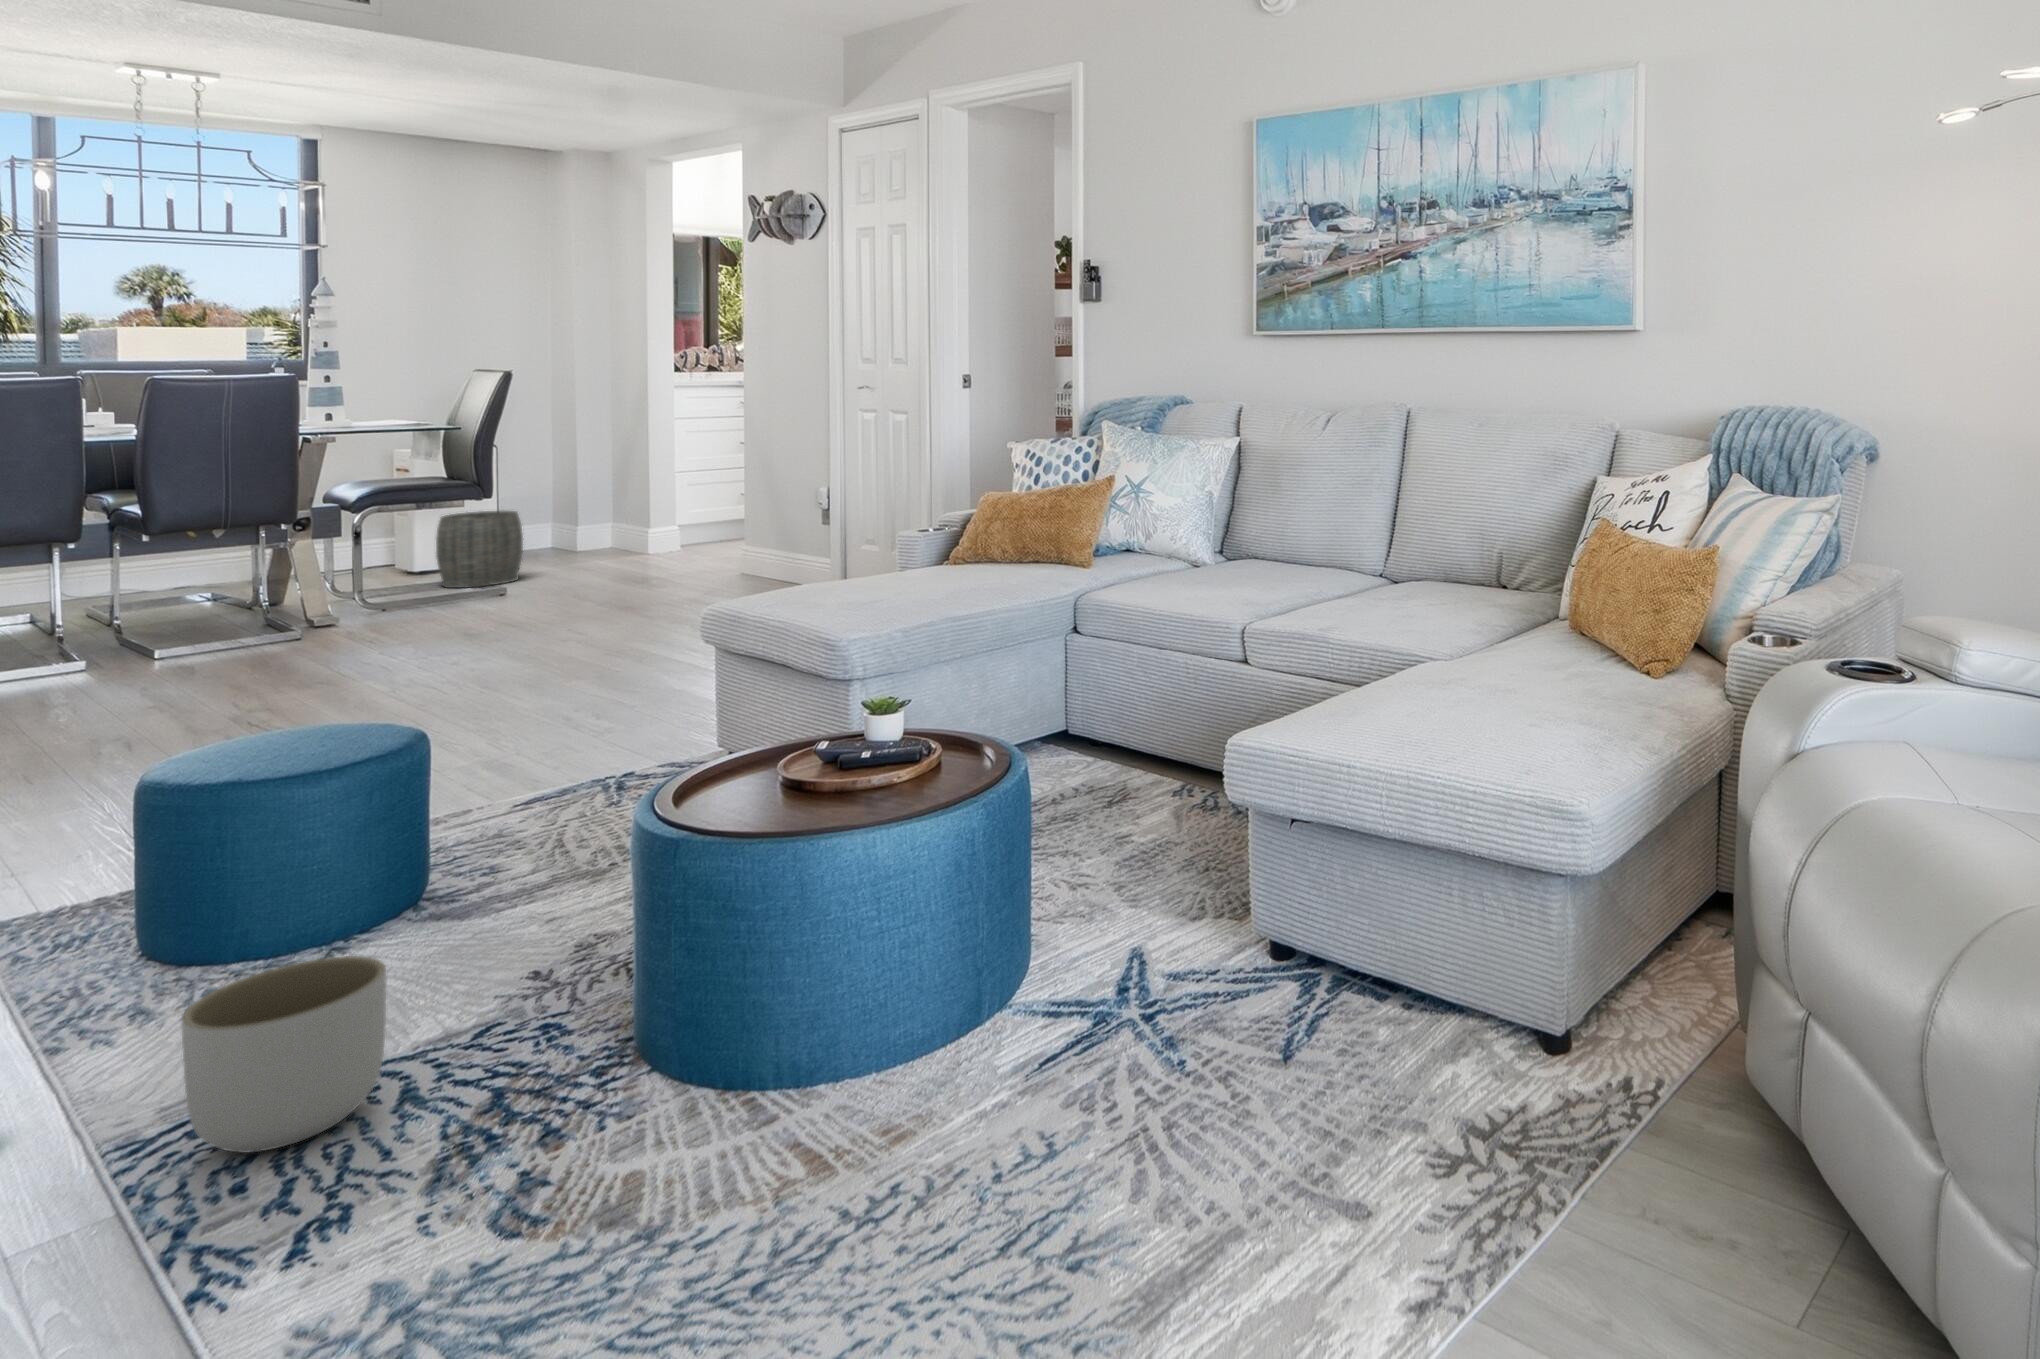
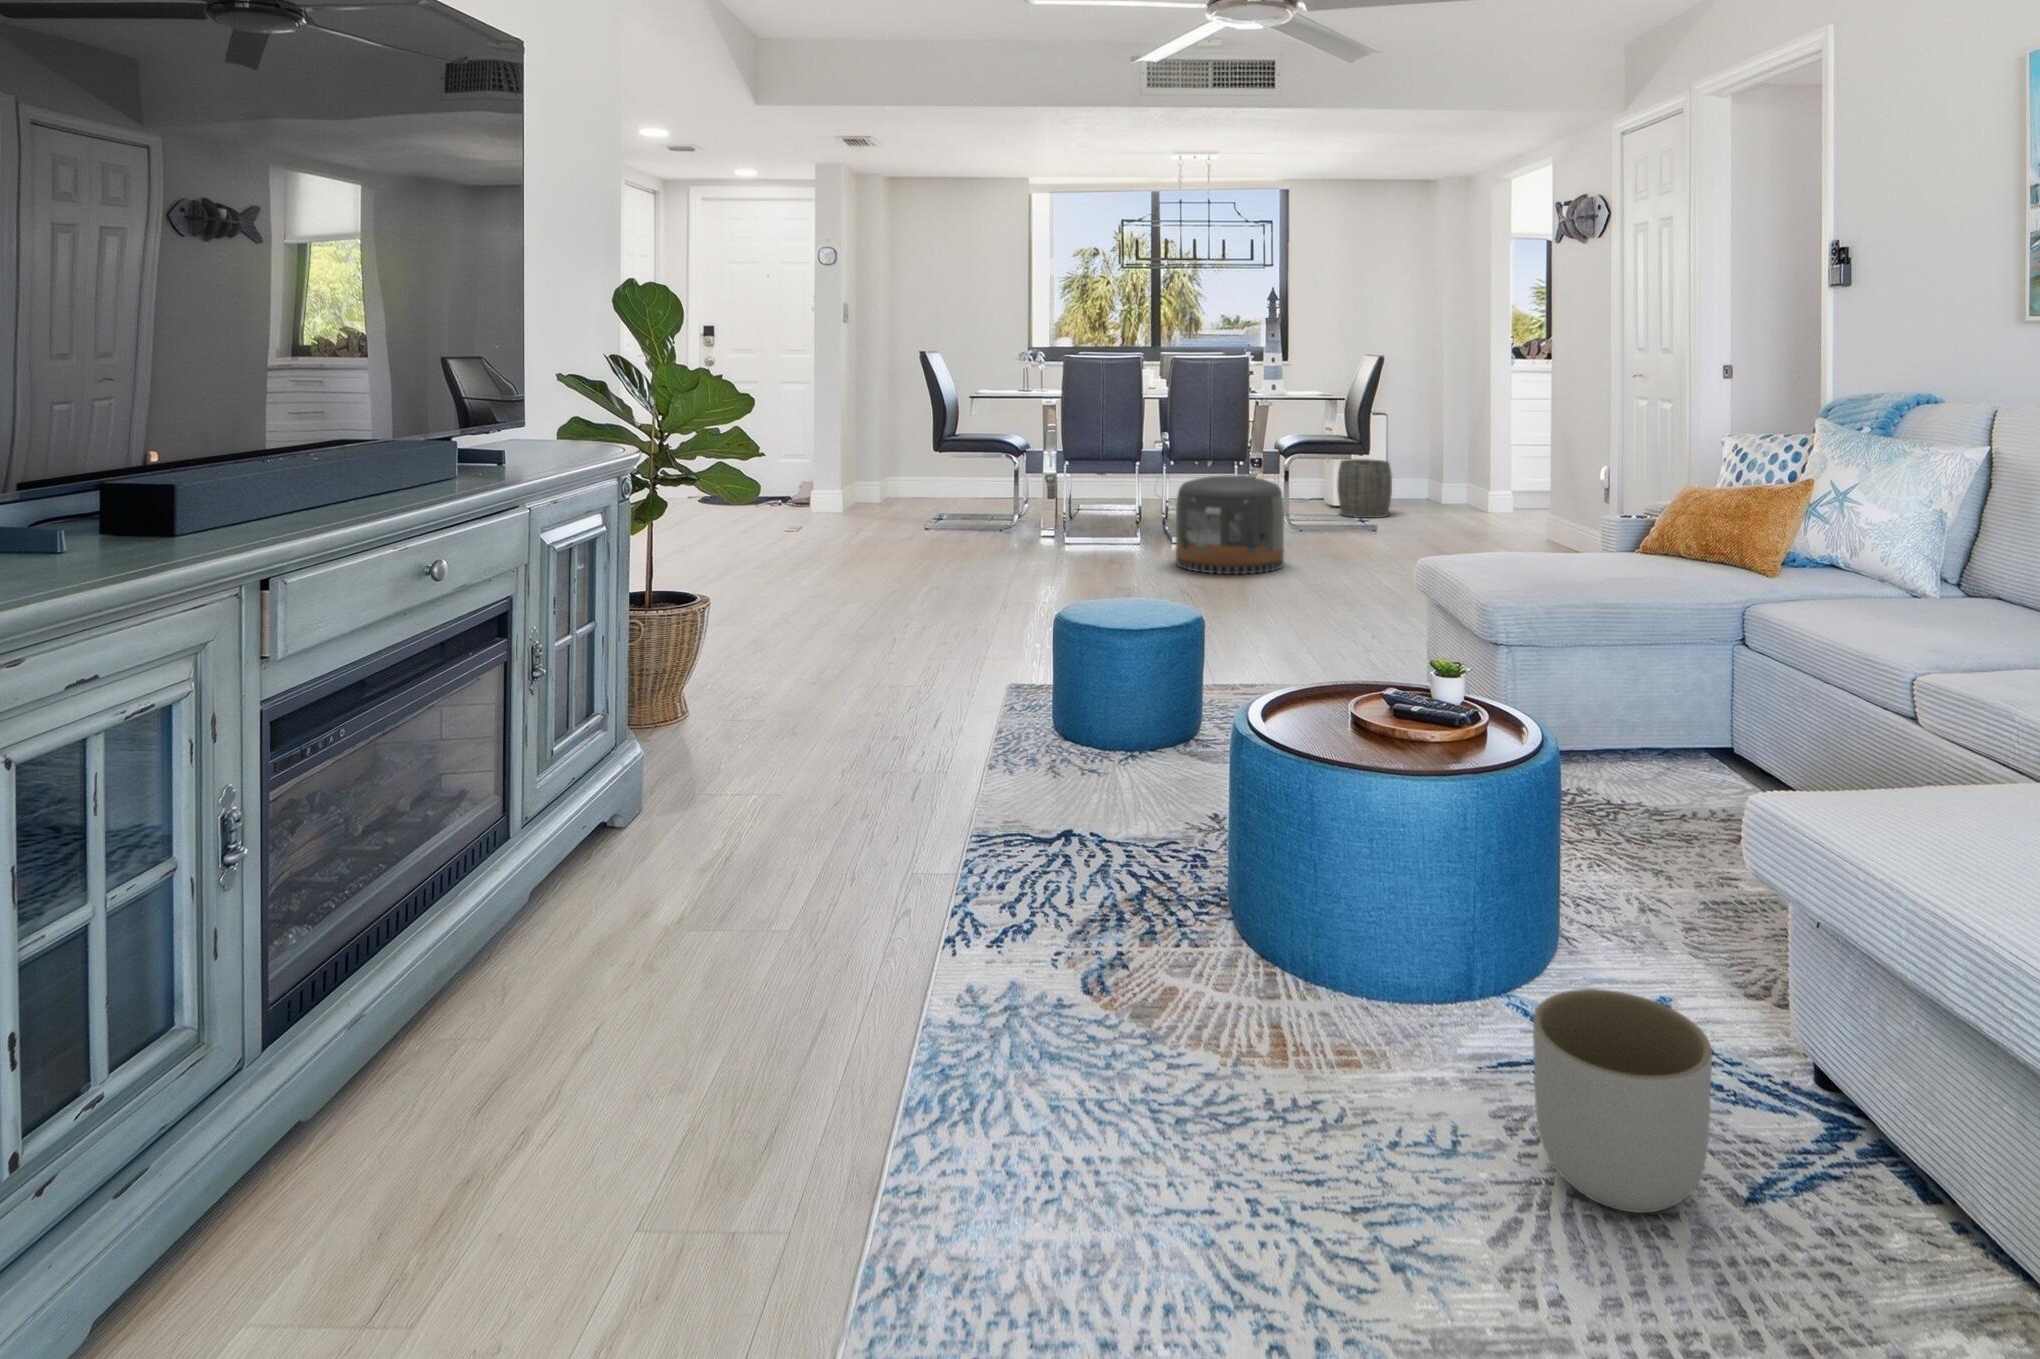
pouf: none [194,550,399,695] -> present [1176,475,1284,574]
planter: present [182,956,386,1153] -> present [1533,989,1712,1213]

